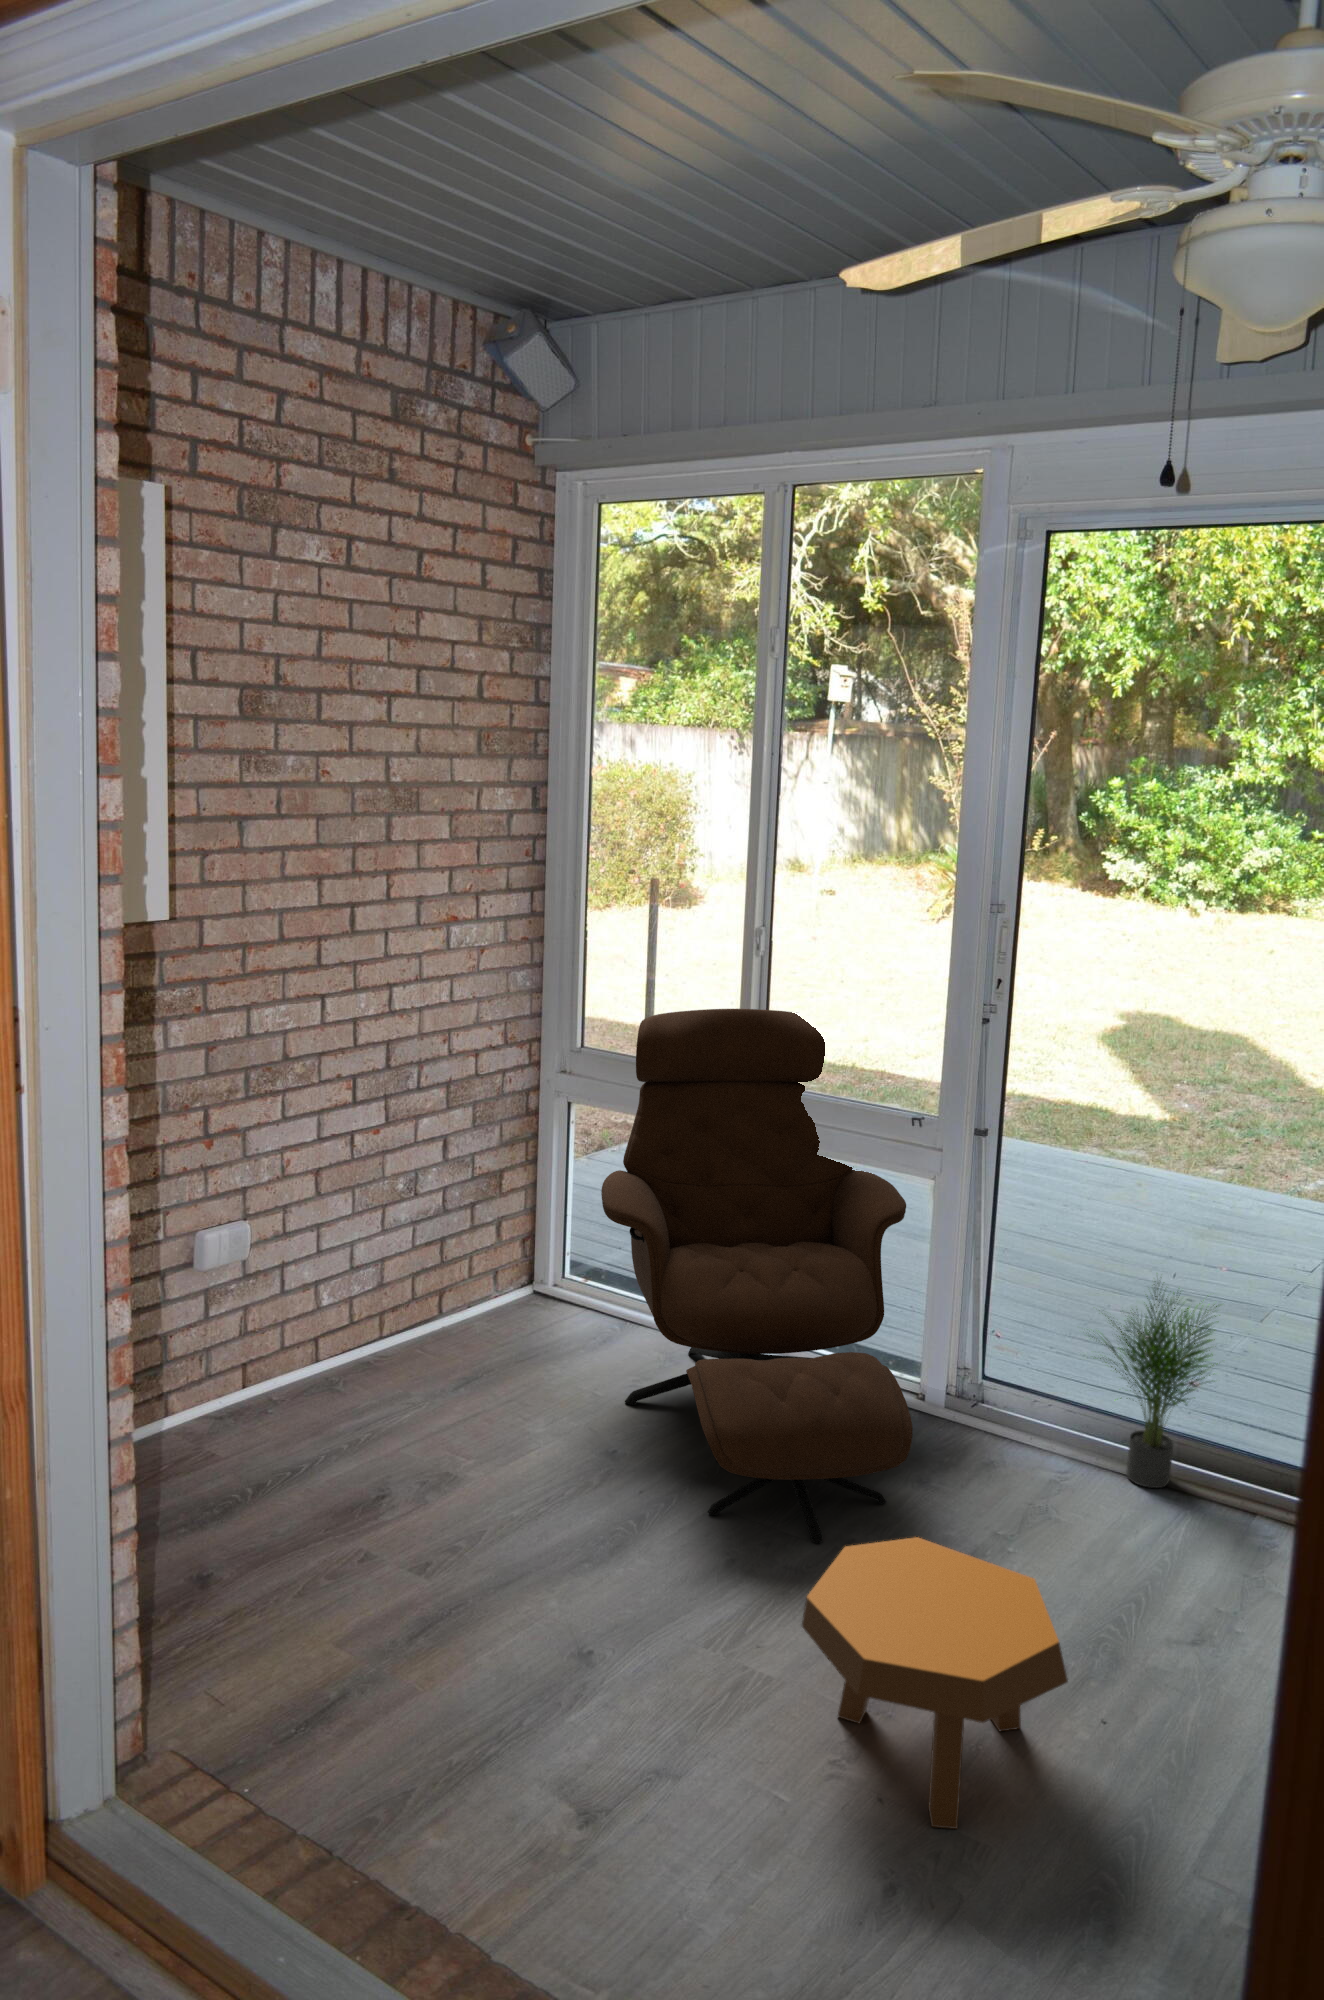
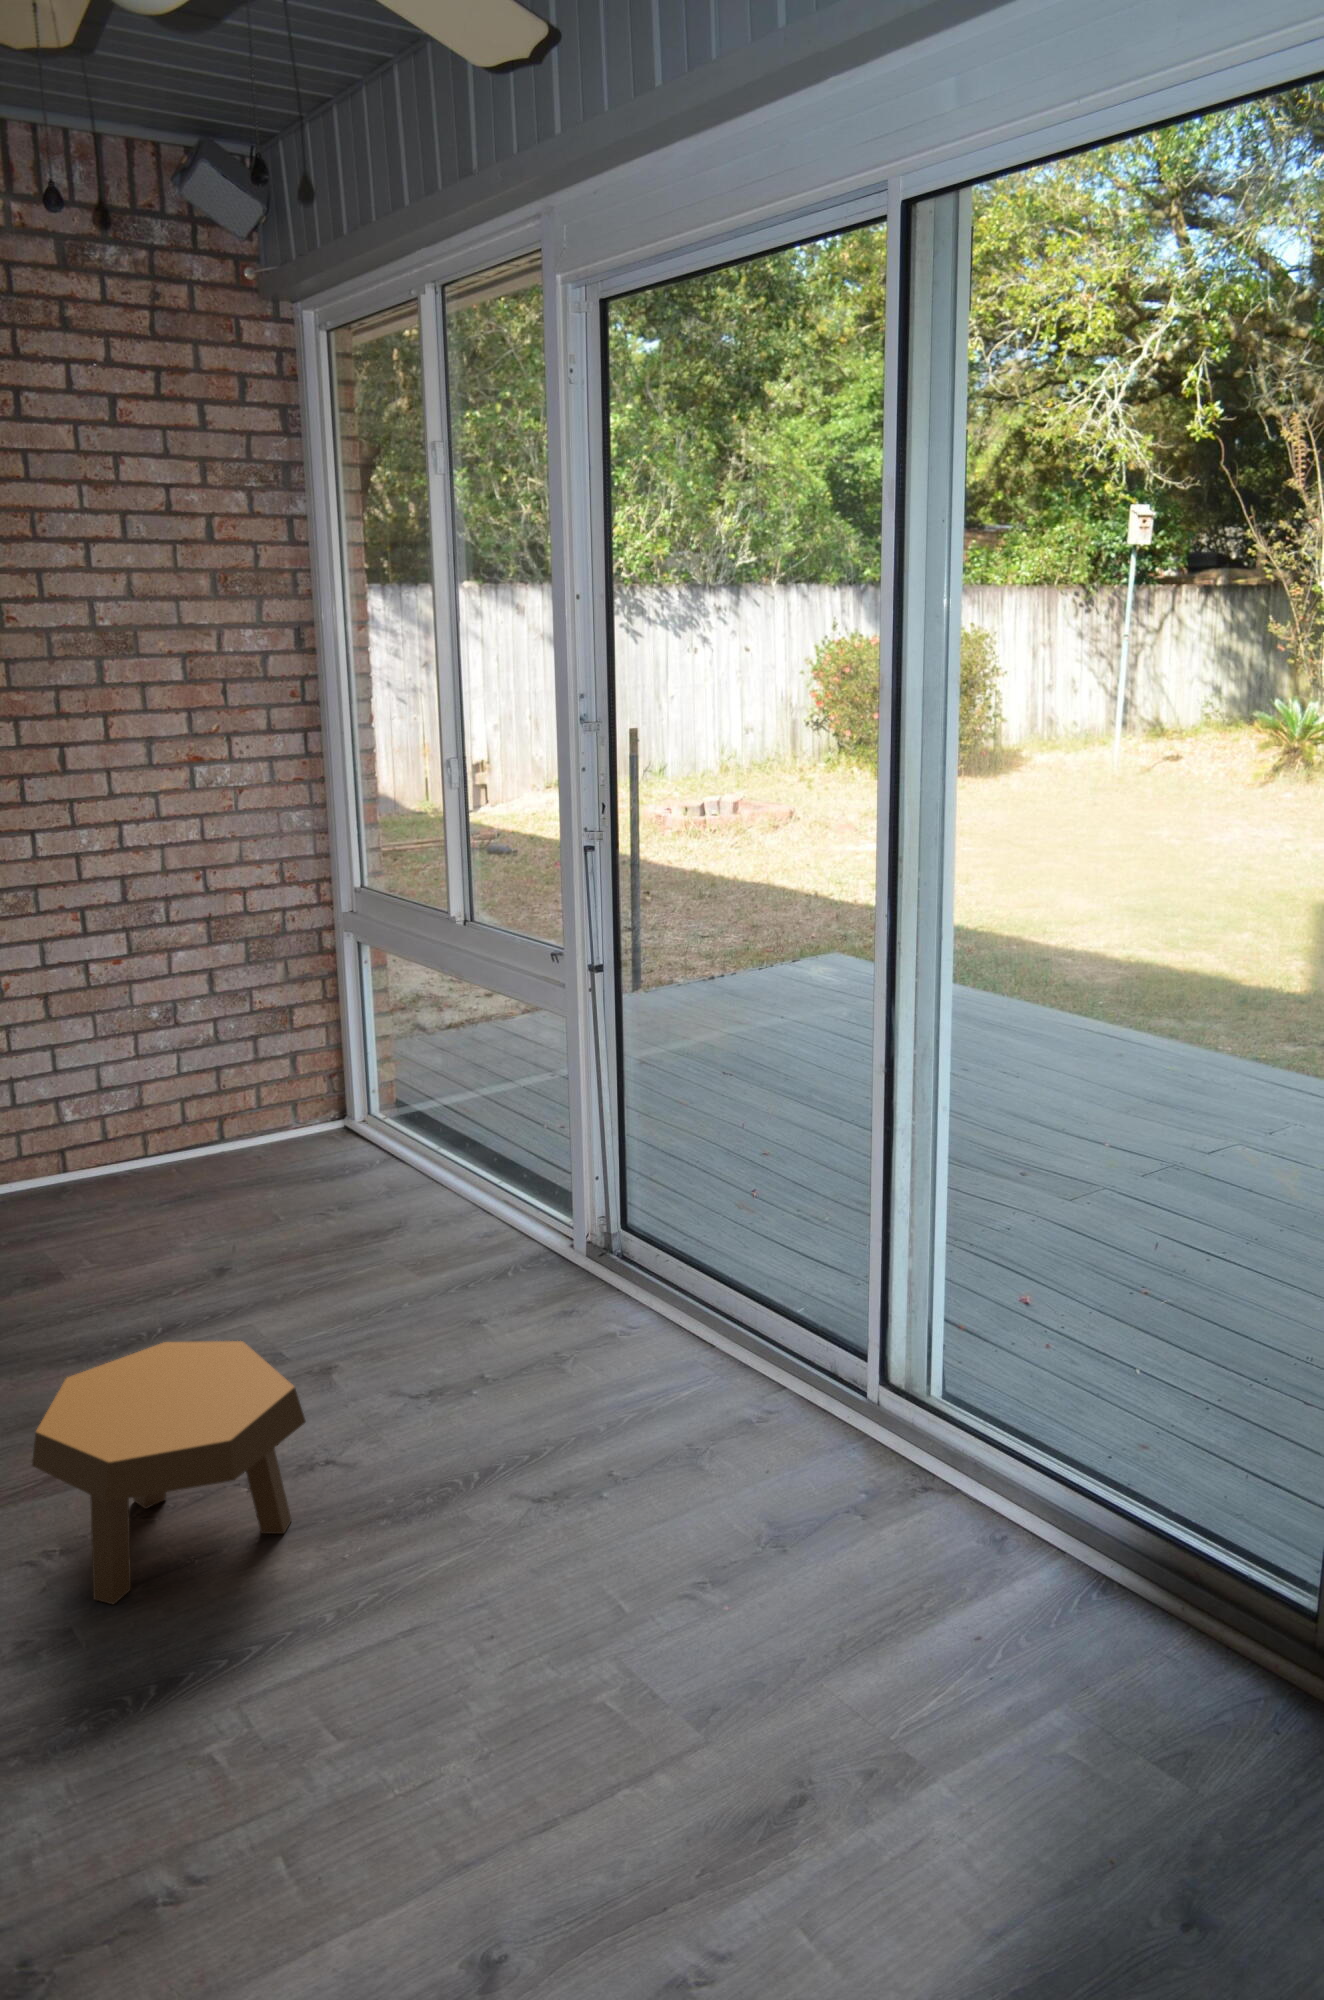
lounge chair: present [601,1009,913,1543] -> none [213,840,562,1358]
potted plant: present [1100,1284,1217,1488] -> none [651,1112,791,1344]

